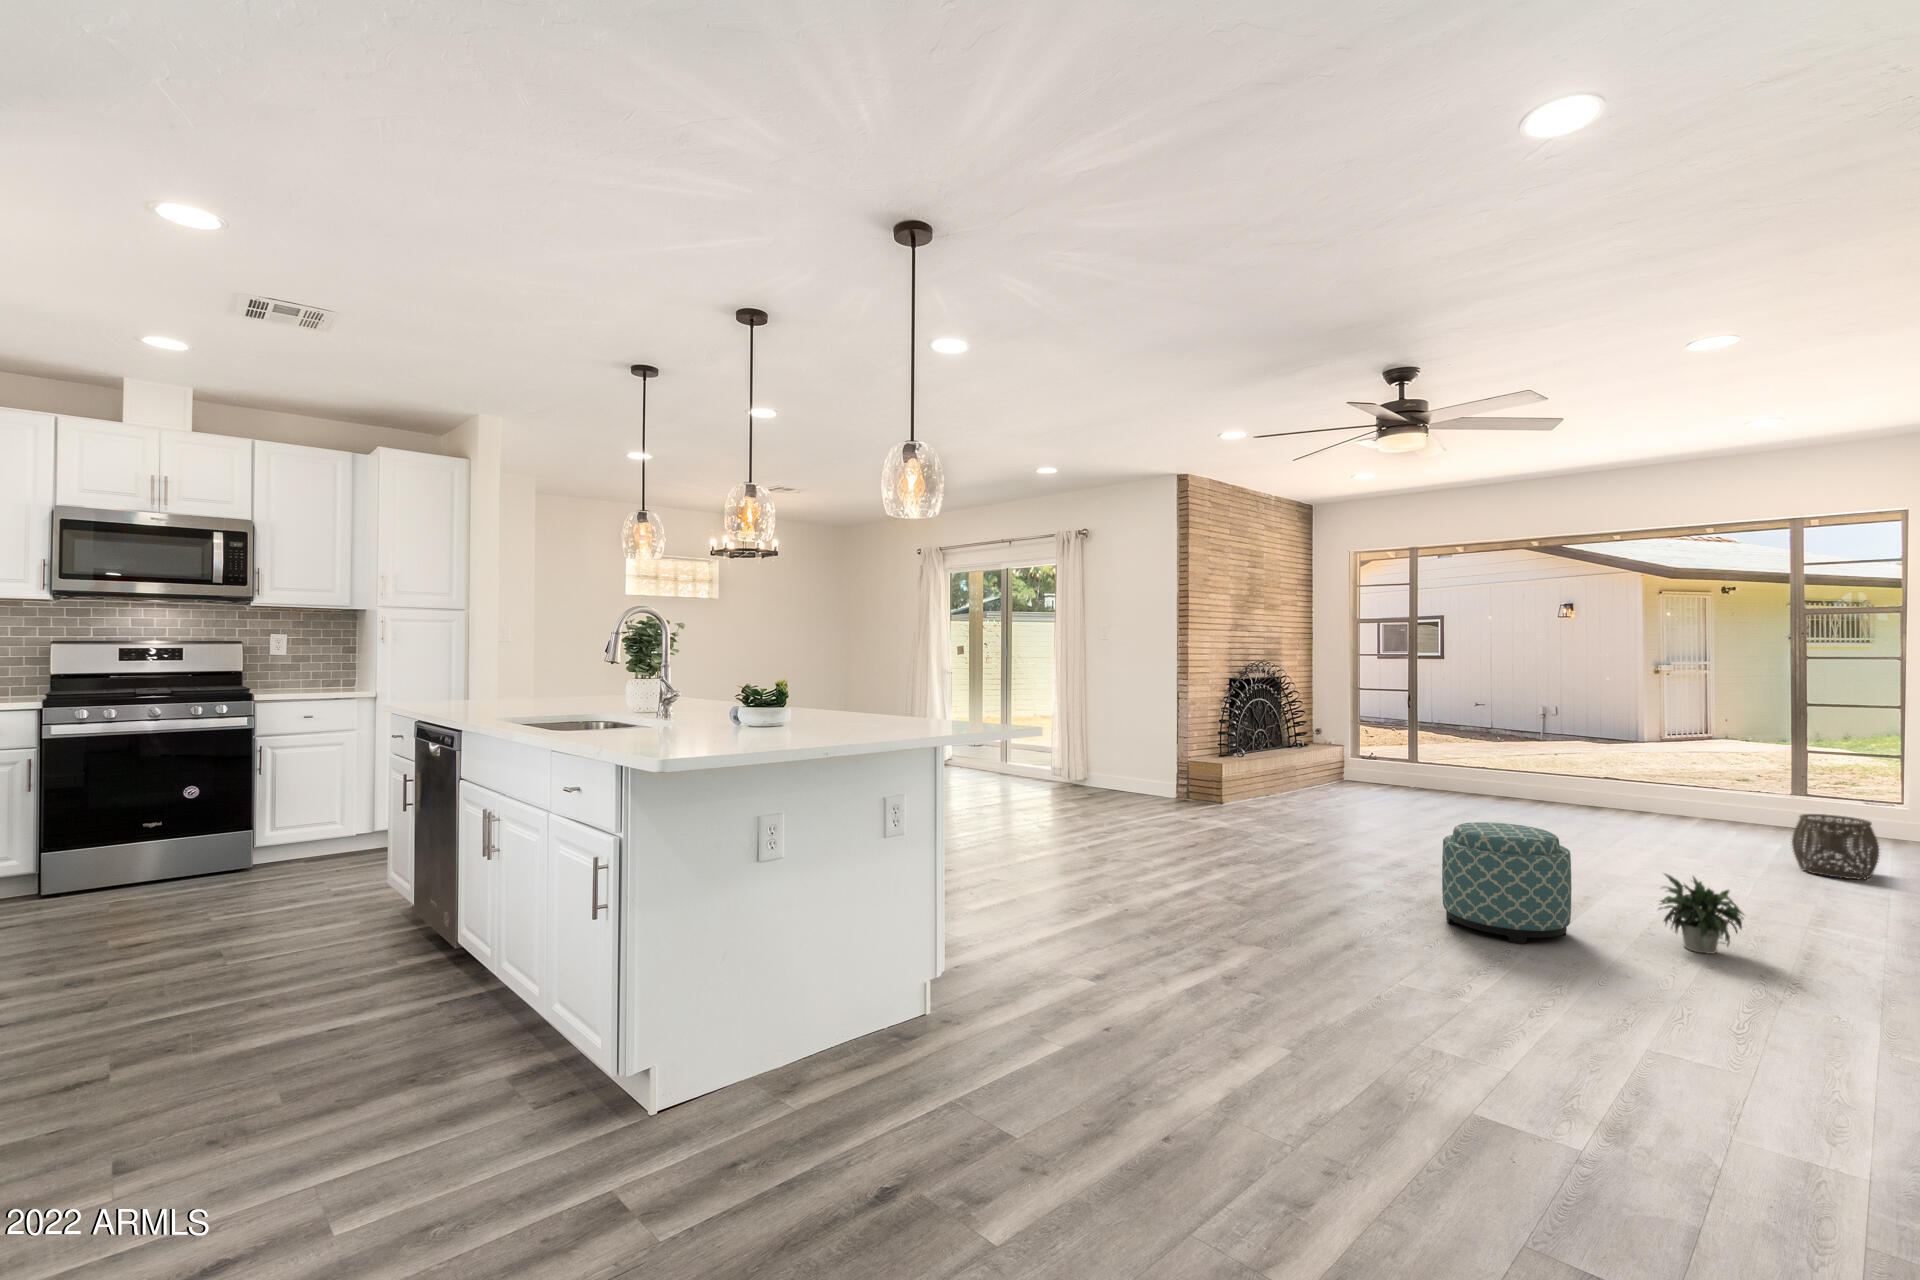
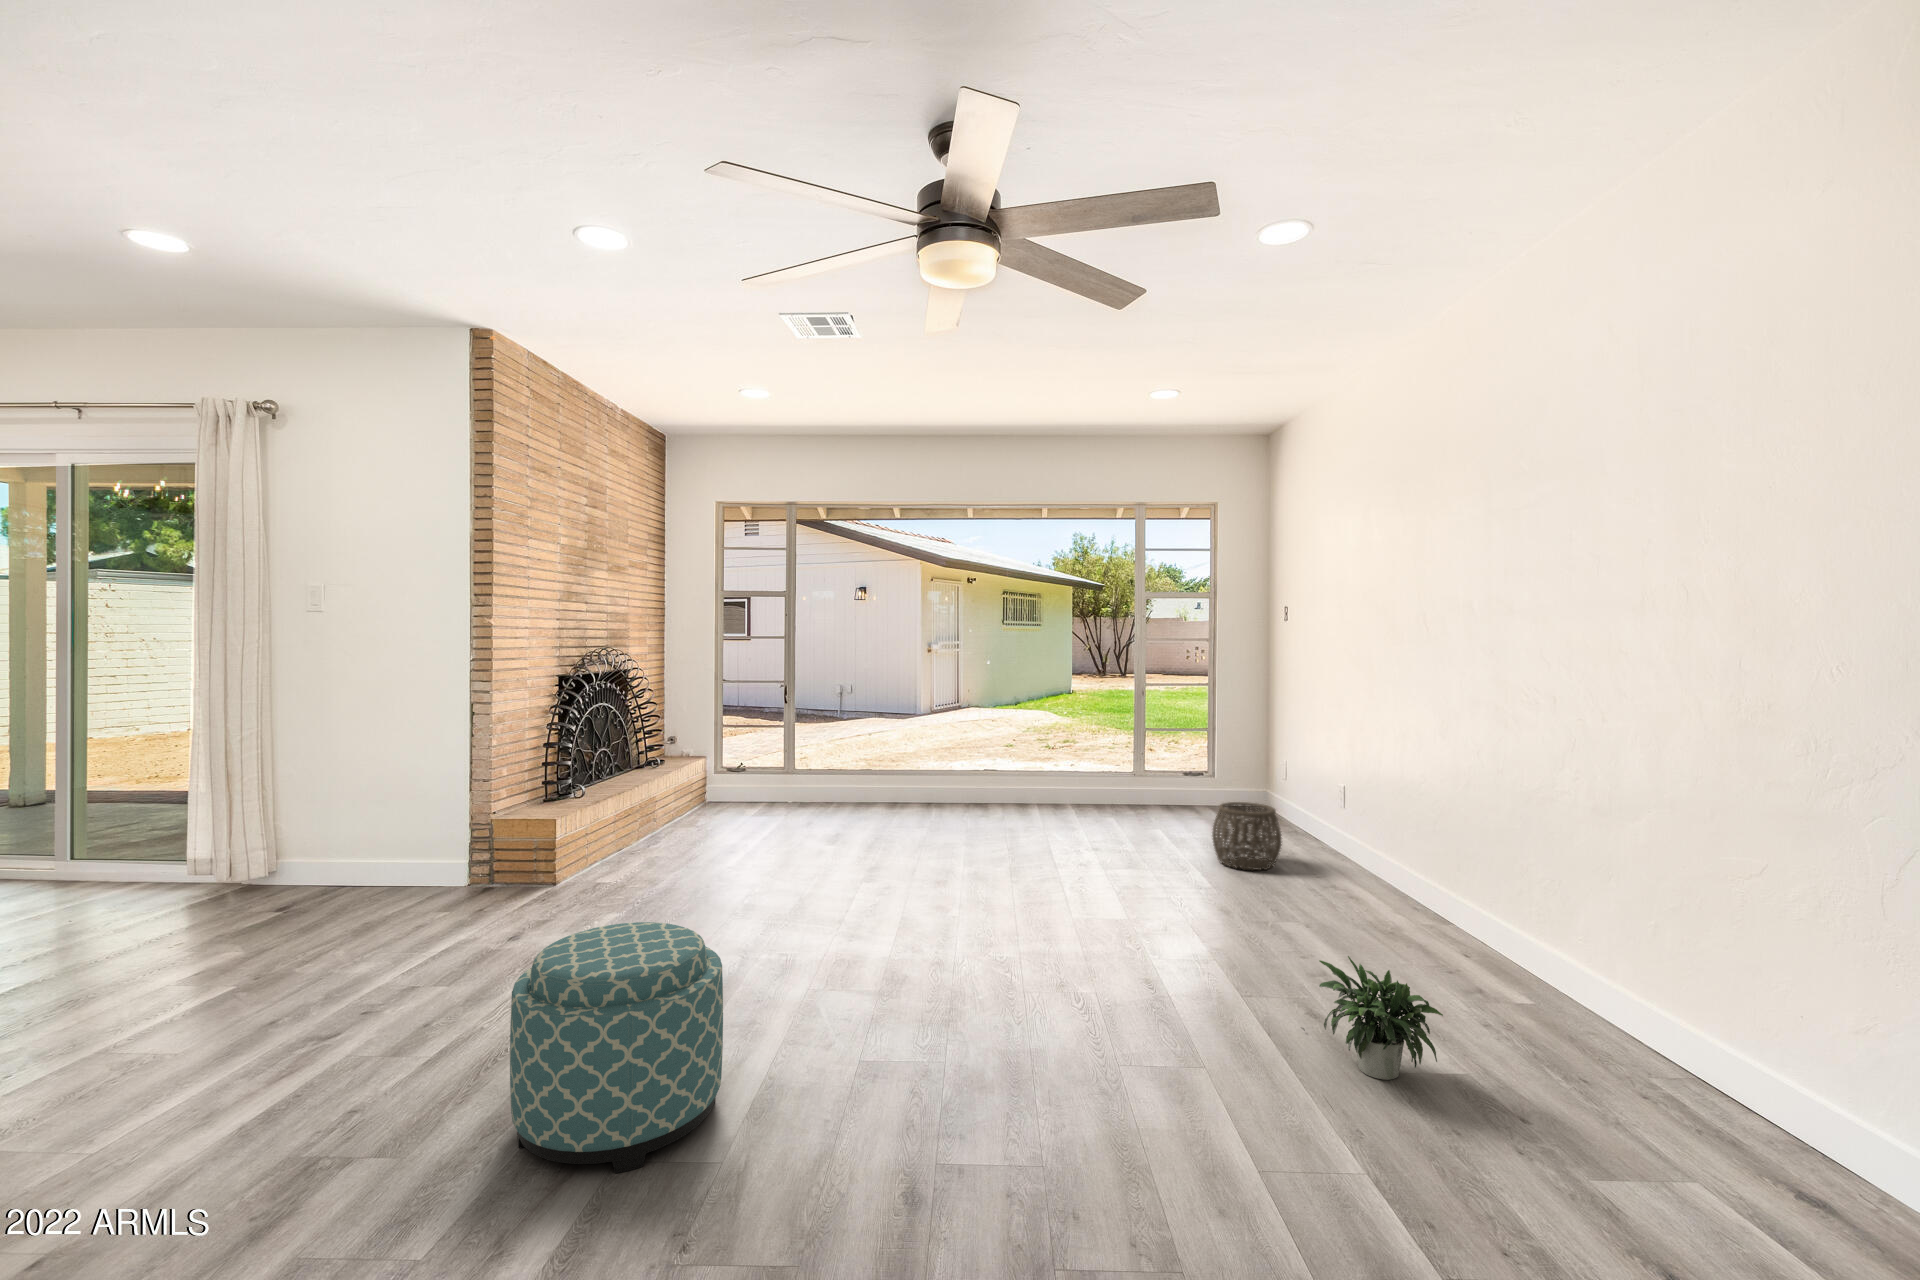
ottoman: present [1442,822,1571,944] -> present [510,922,723,1173]

